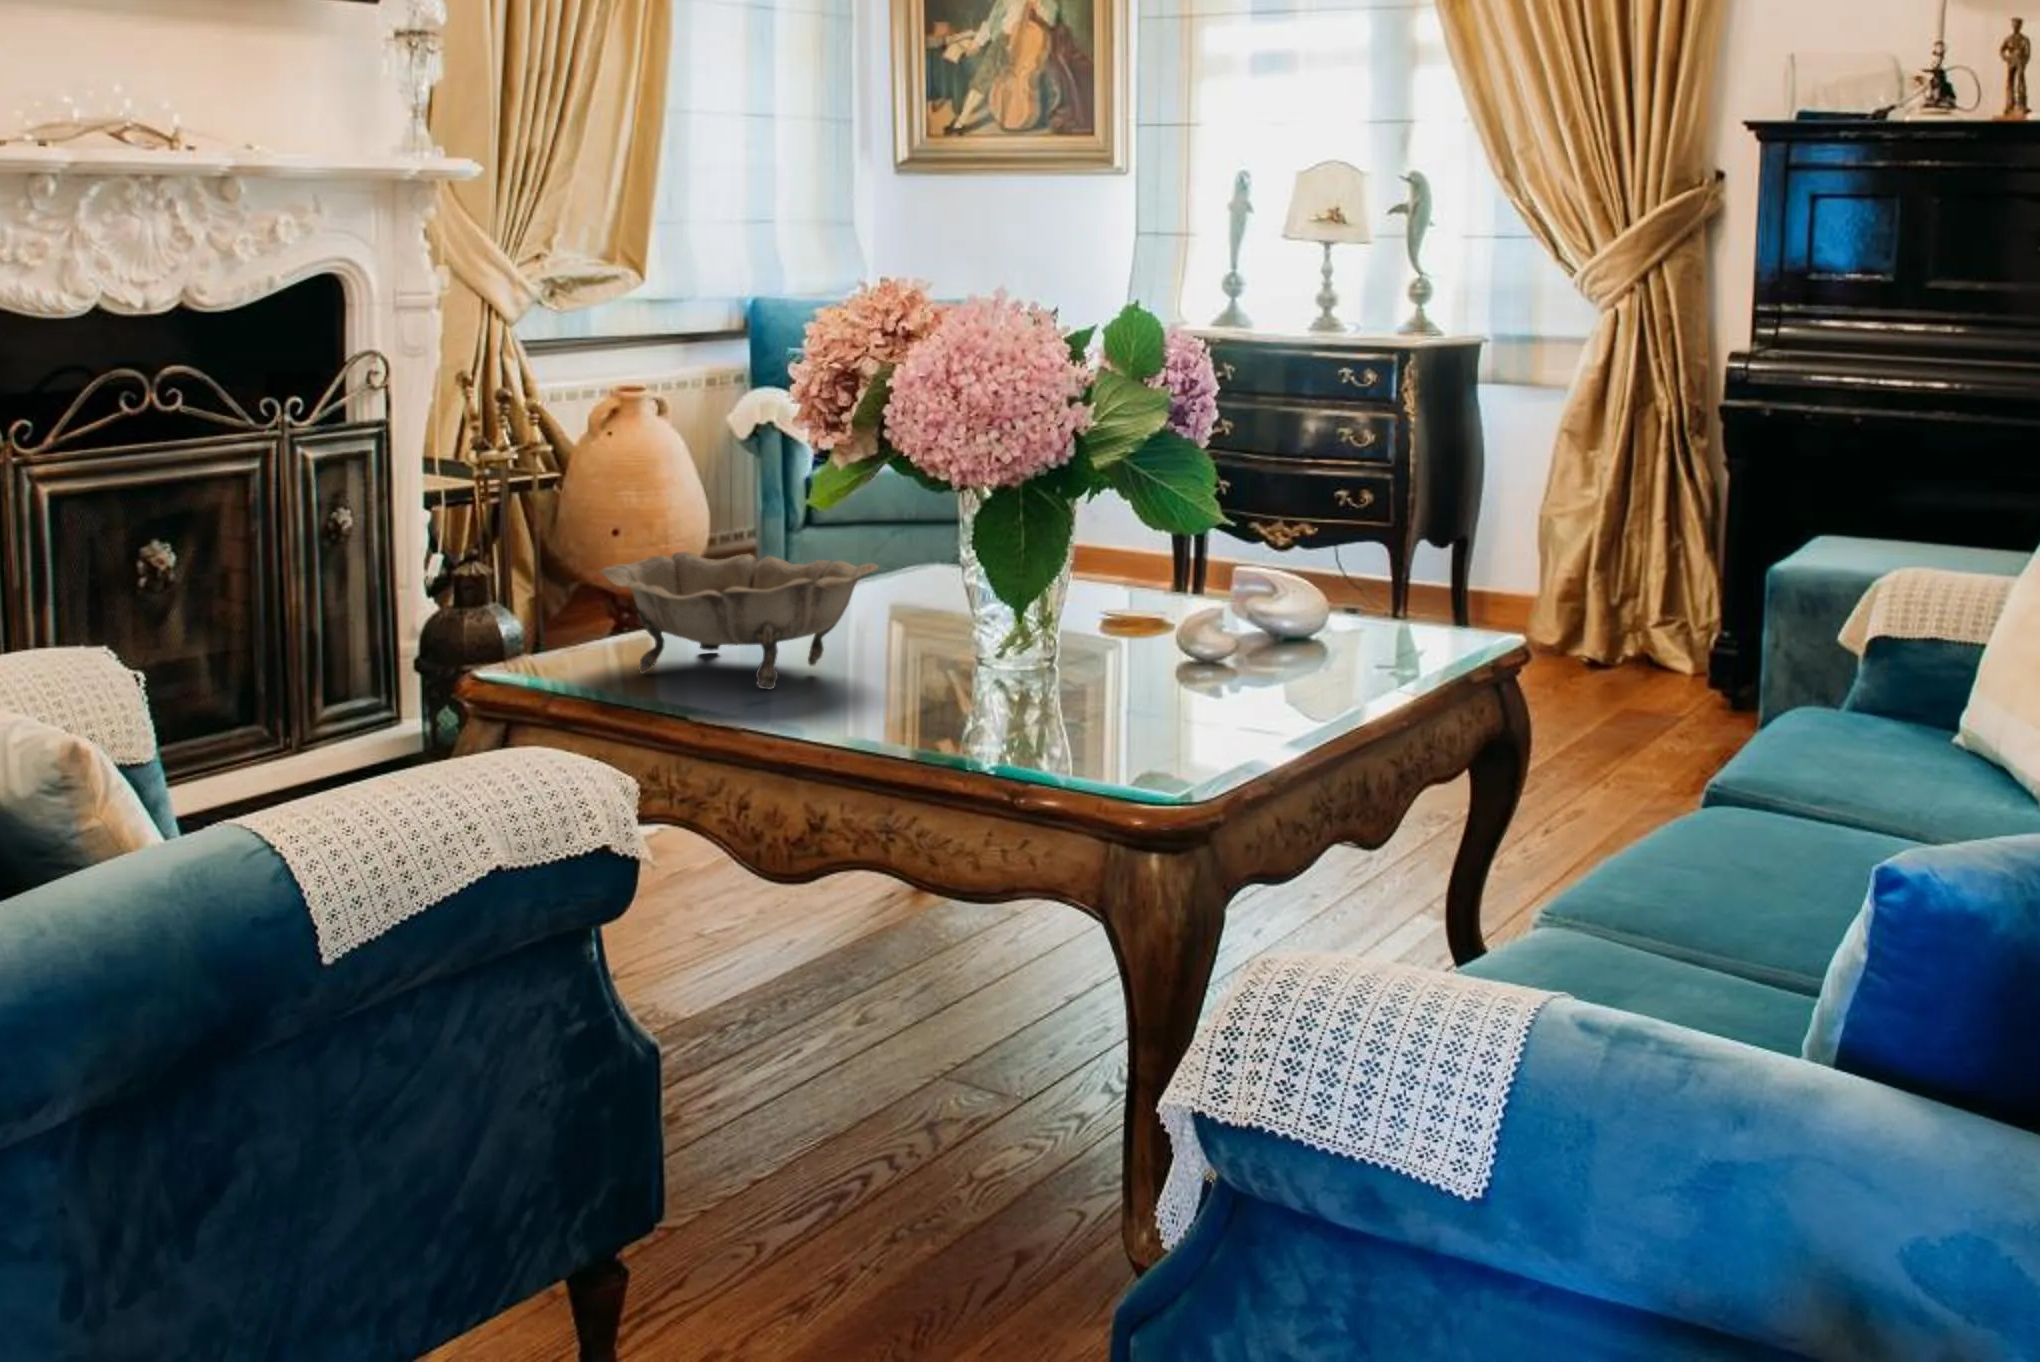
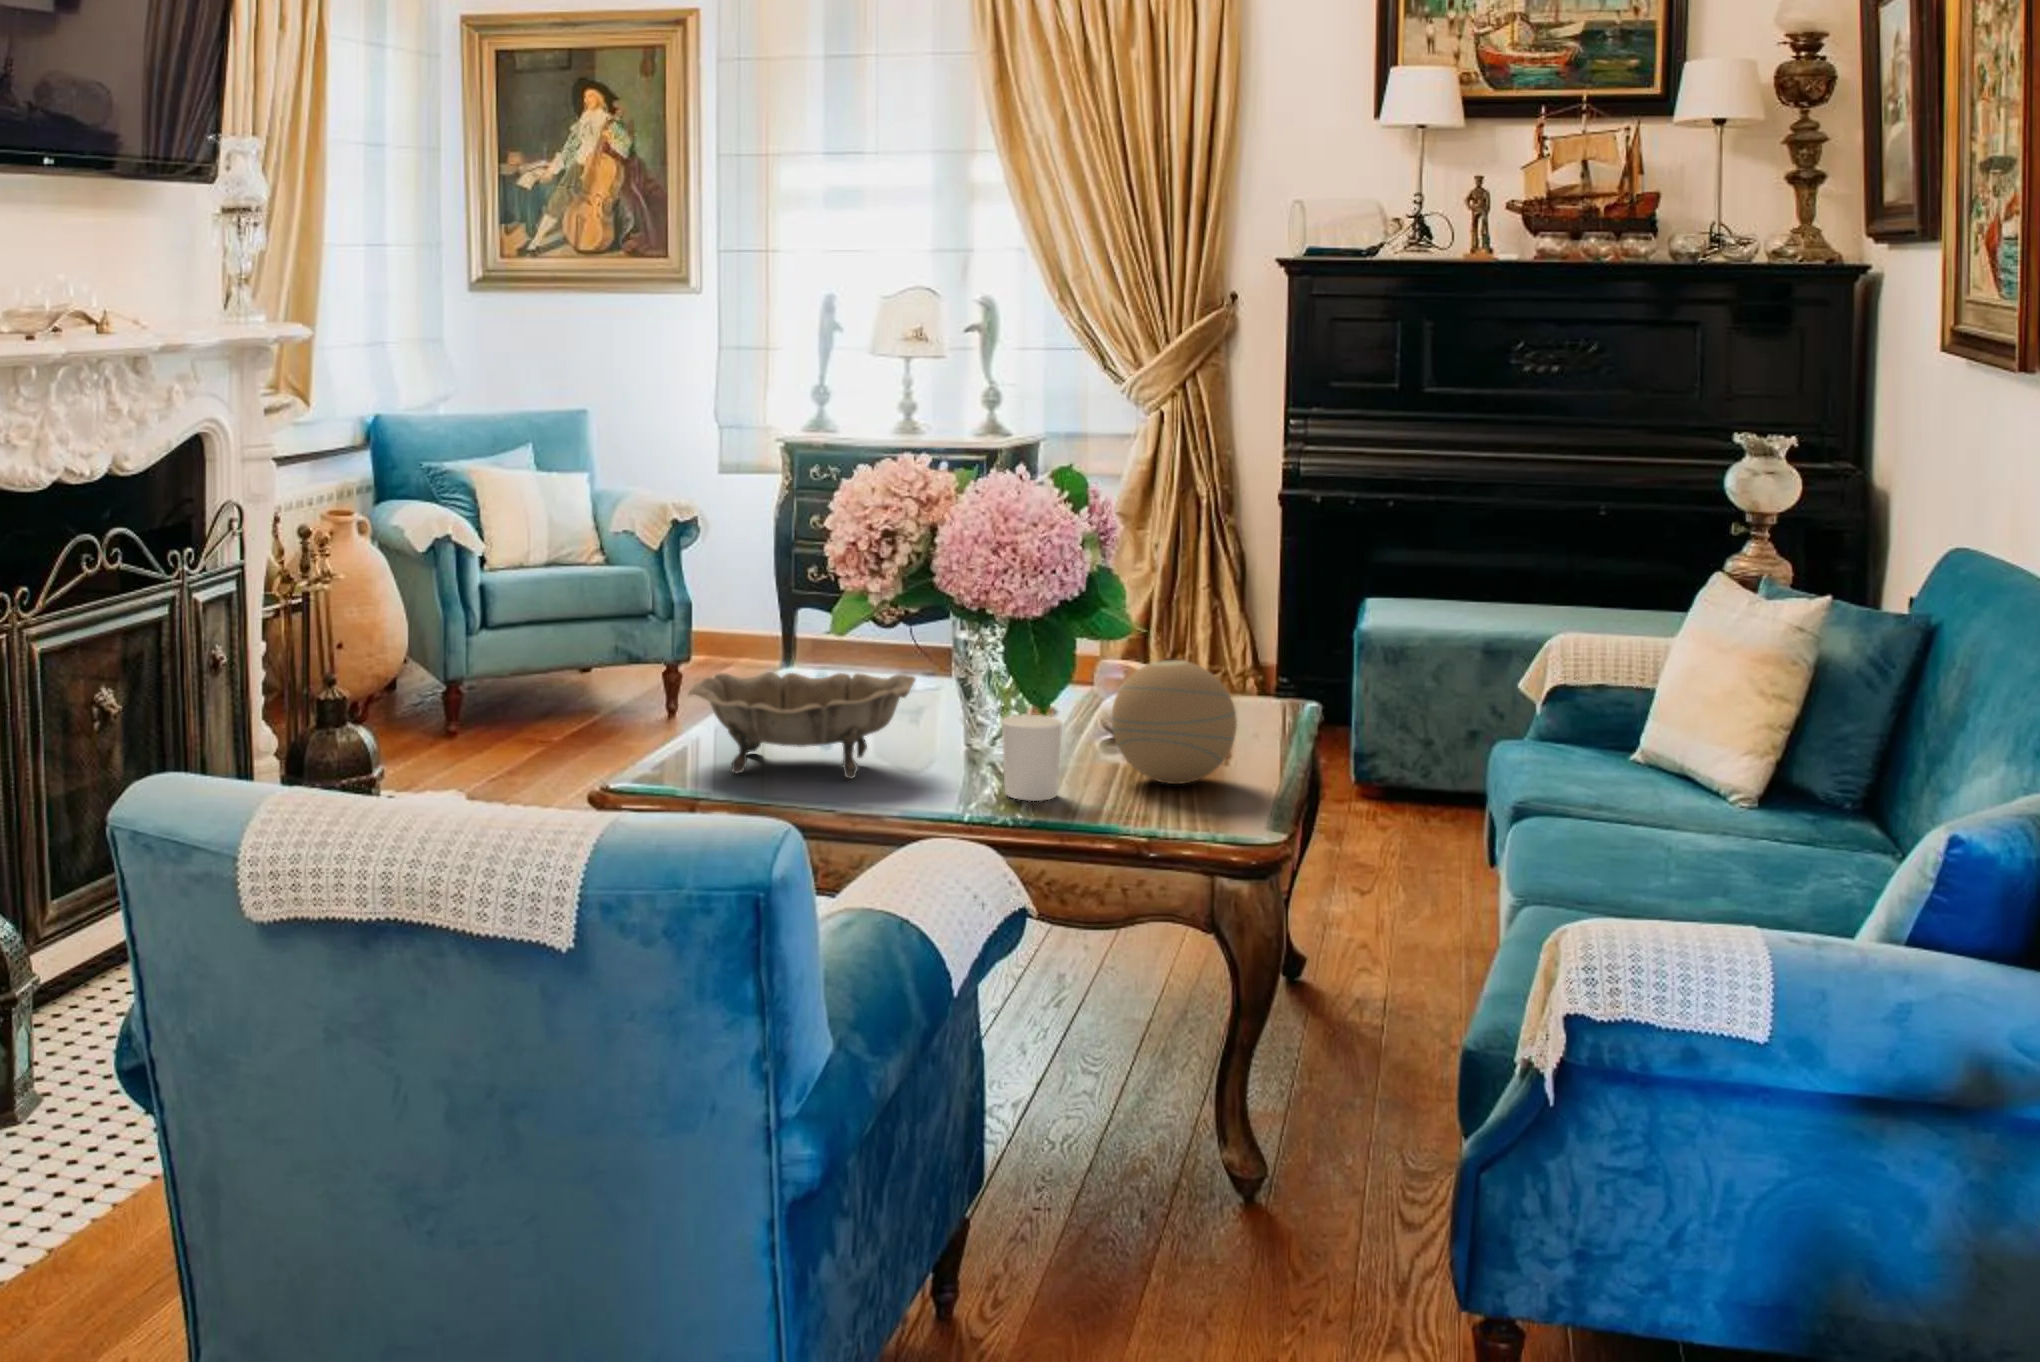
decorative orb: none [1082,560,1248,726] -> present [1111,660,1237,784]
candle holder: none [913,620,994,733] -> present [1001,715,1063,801]

